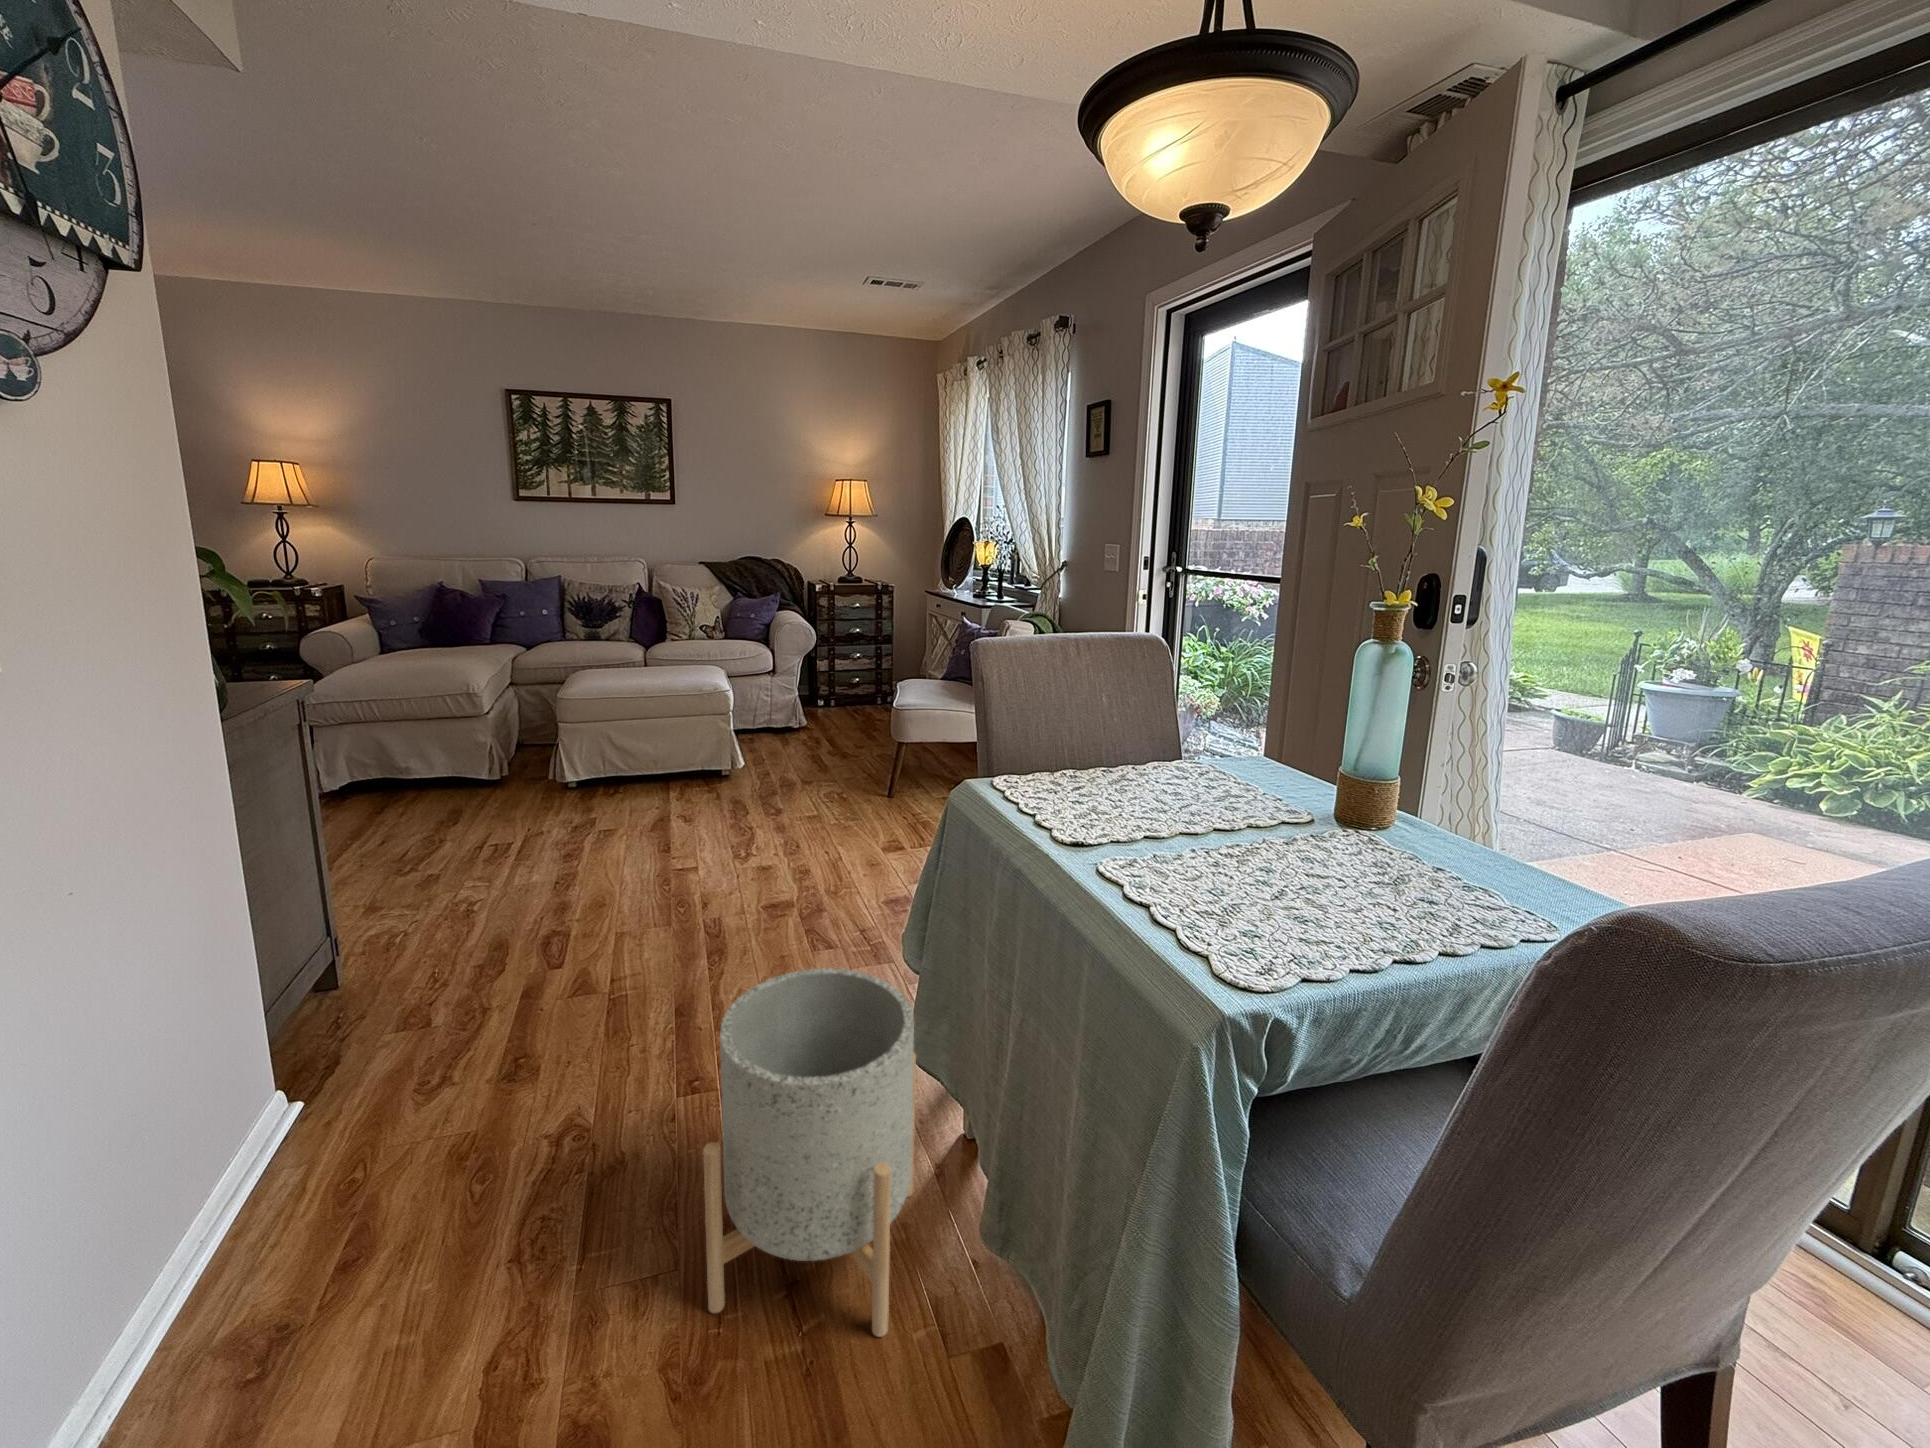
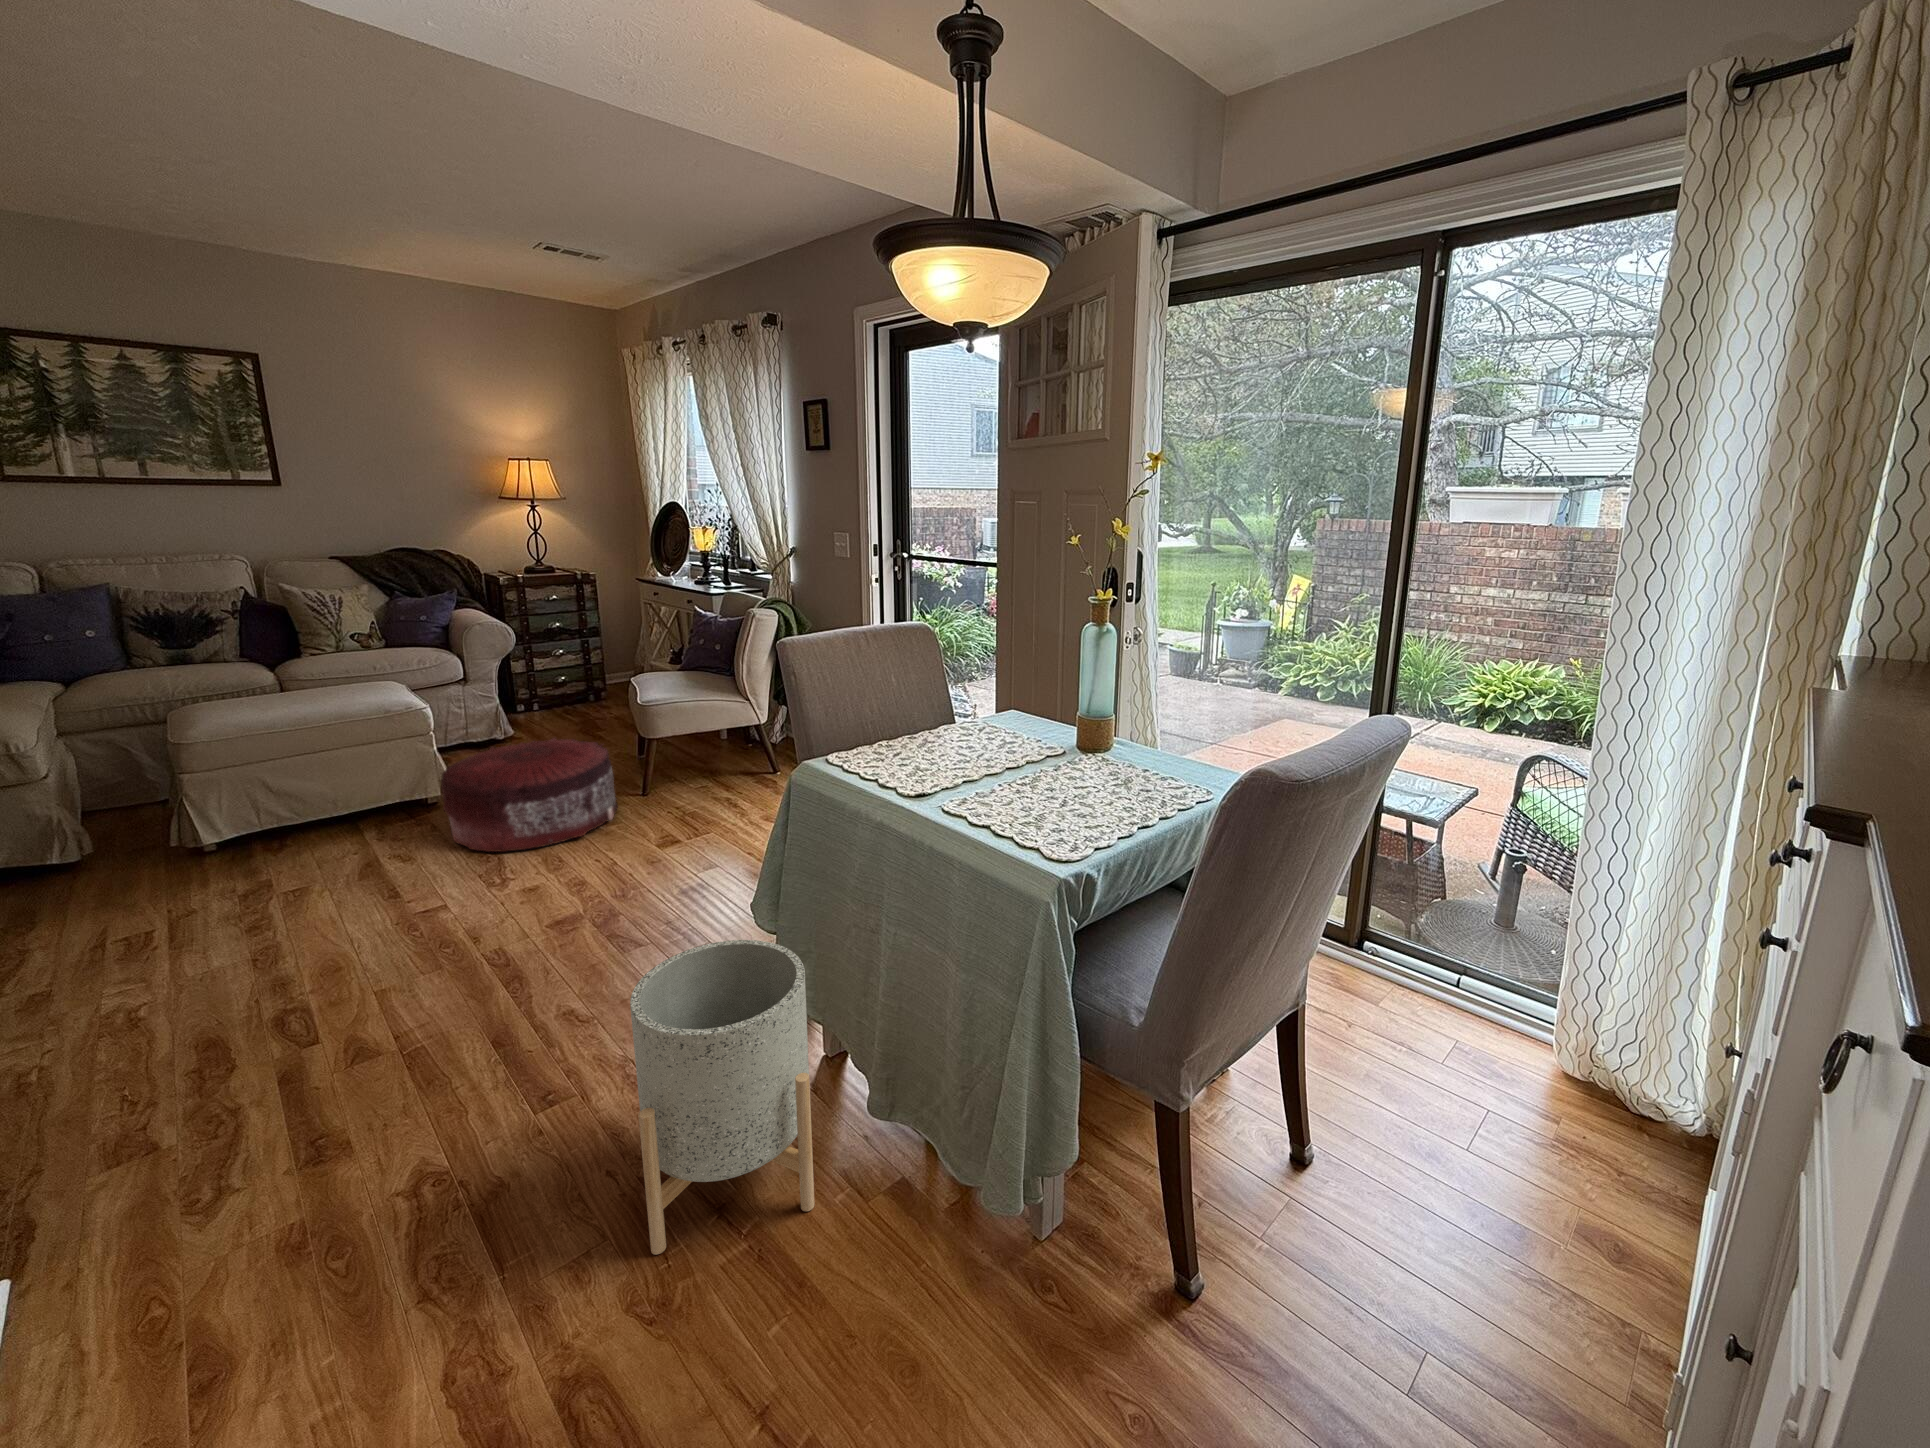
pouf: none [721,728,864,828] -> present [441,738,618,852]

